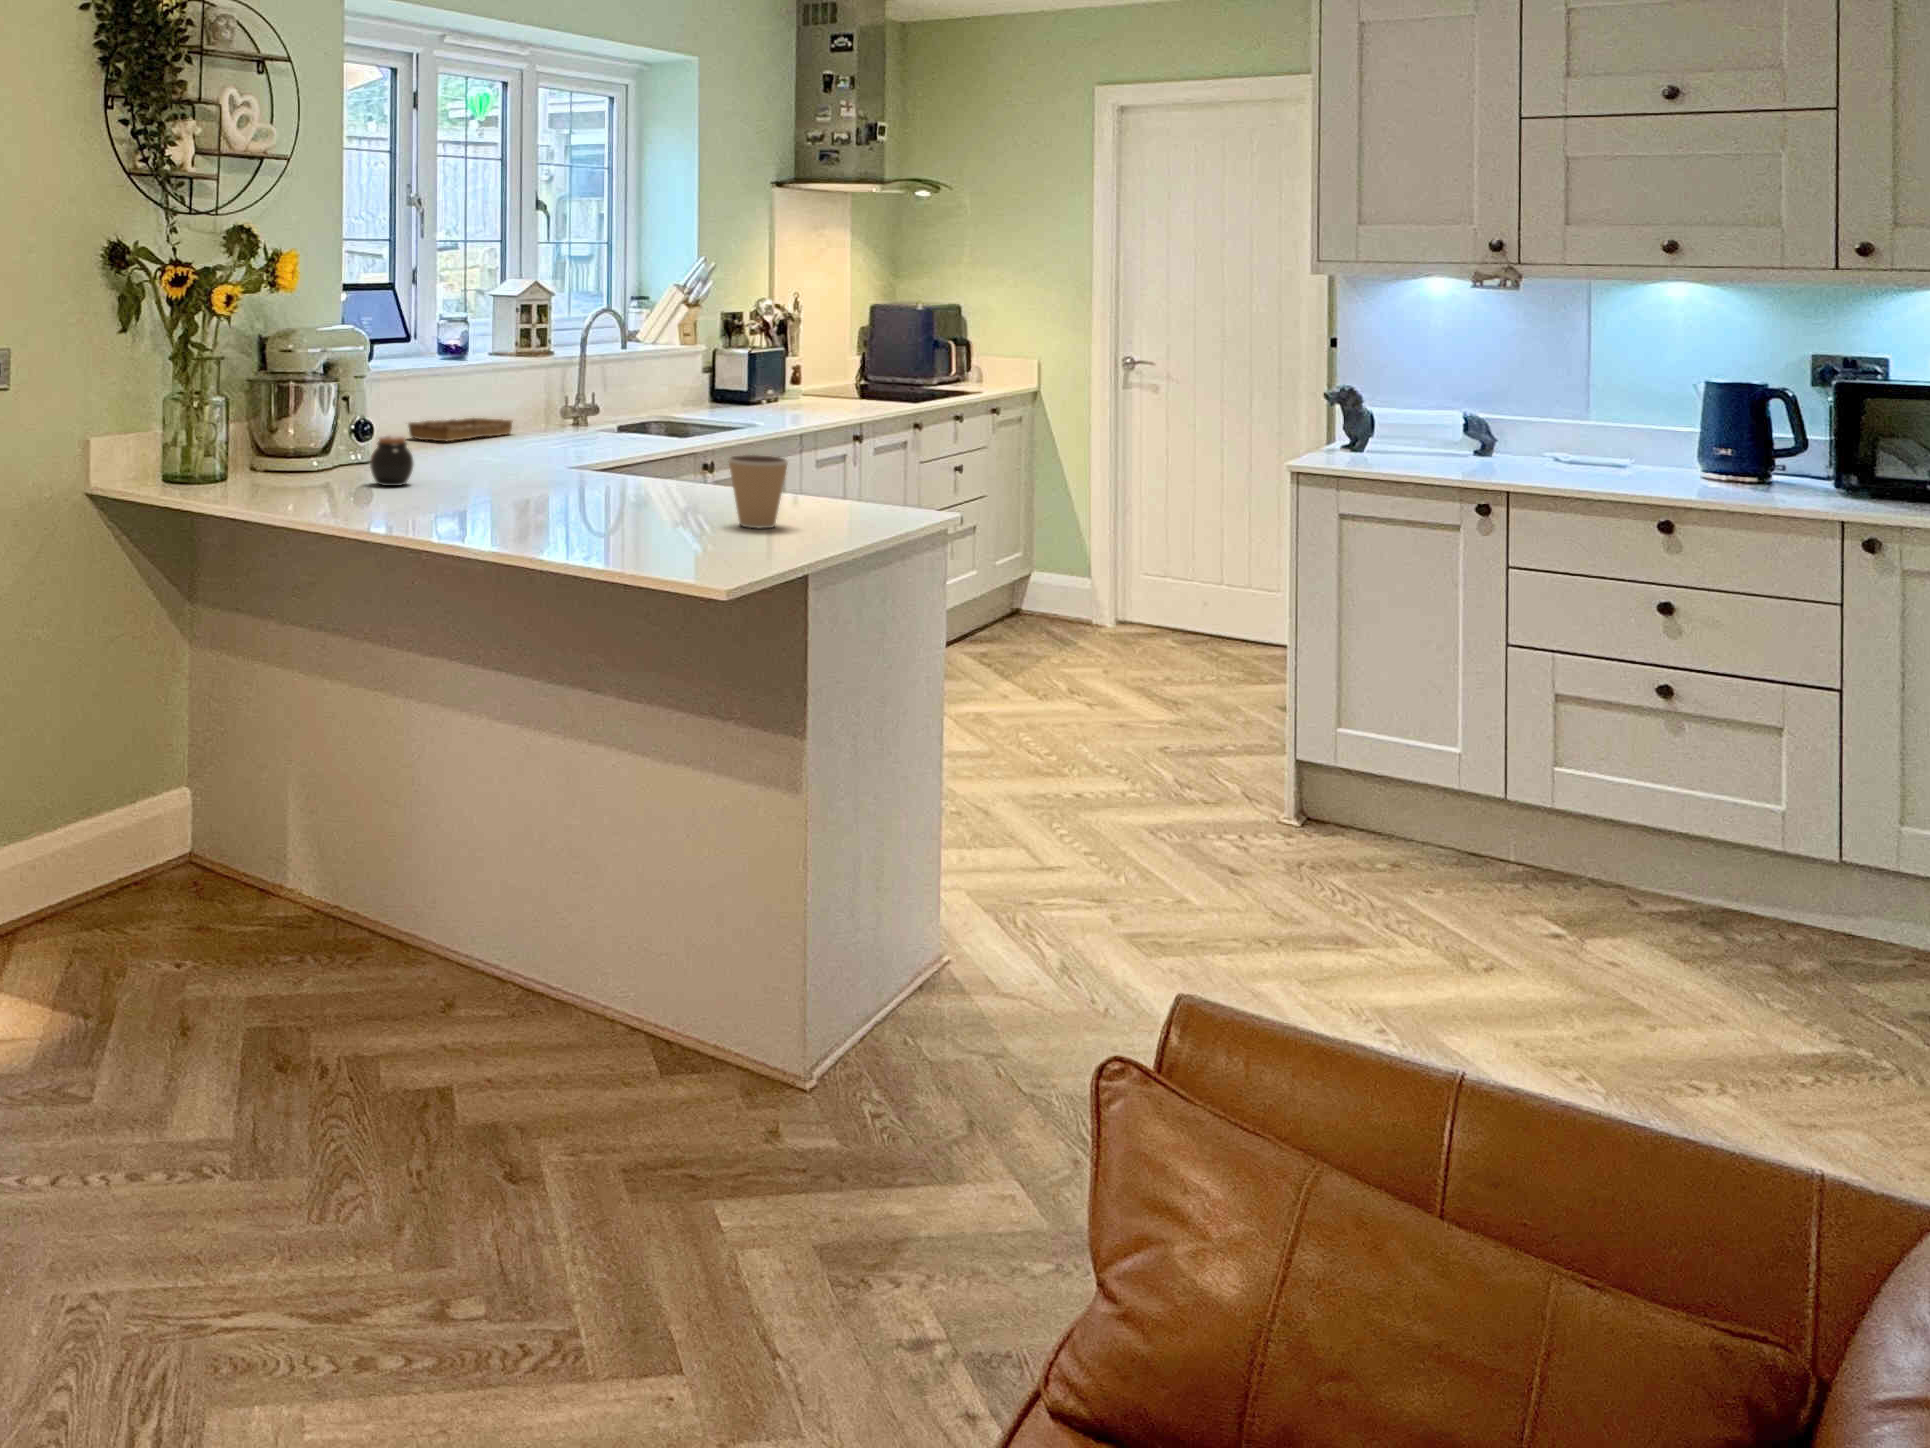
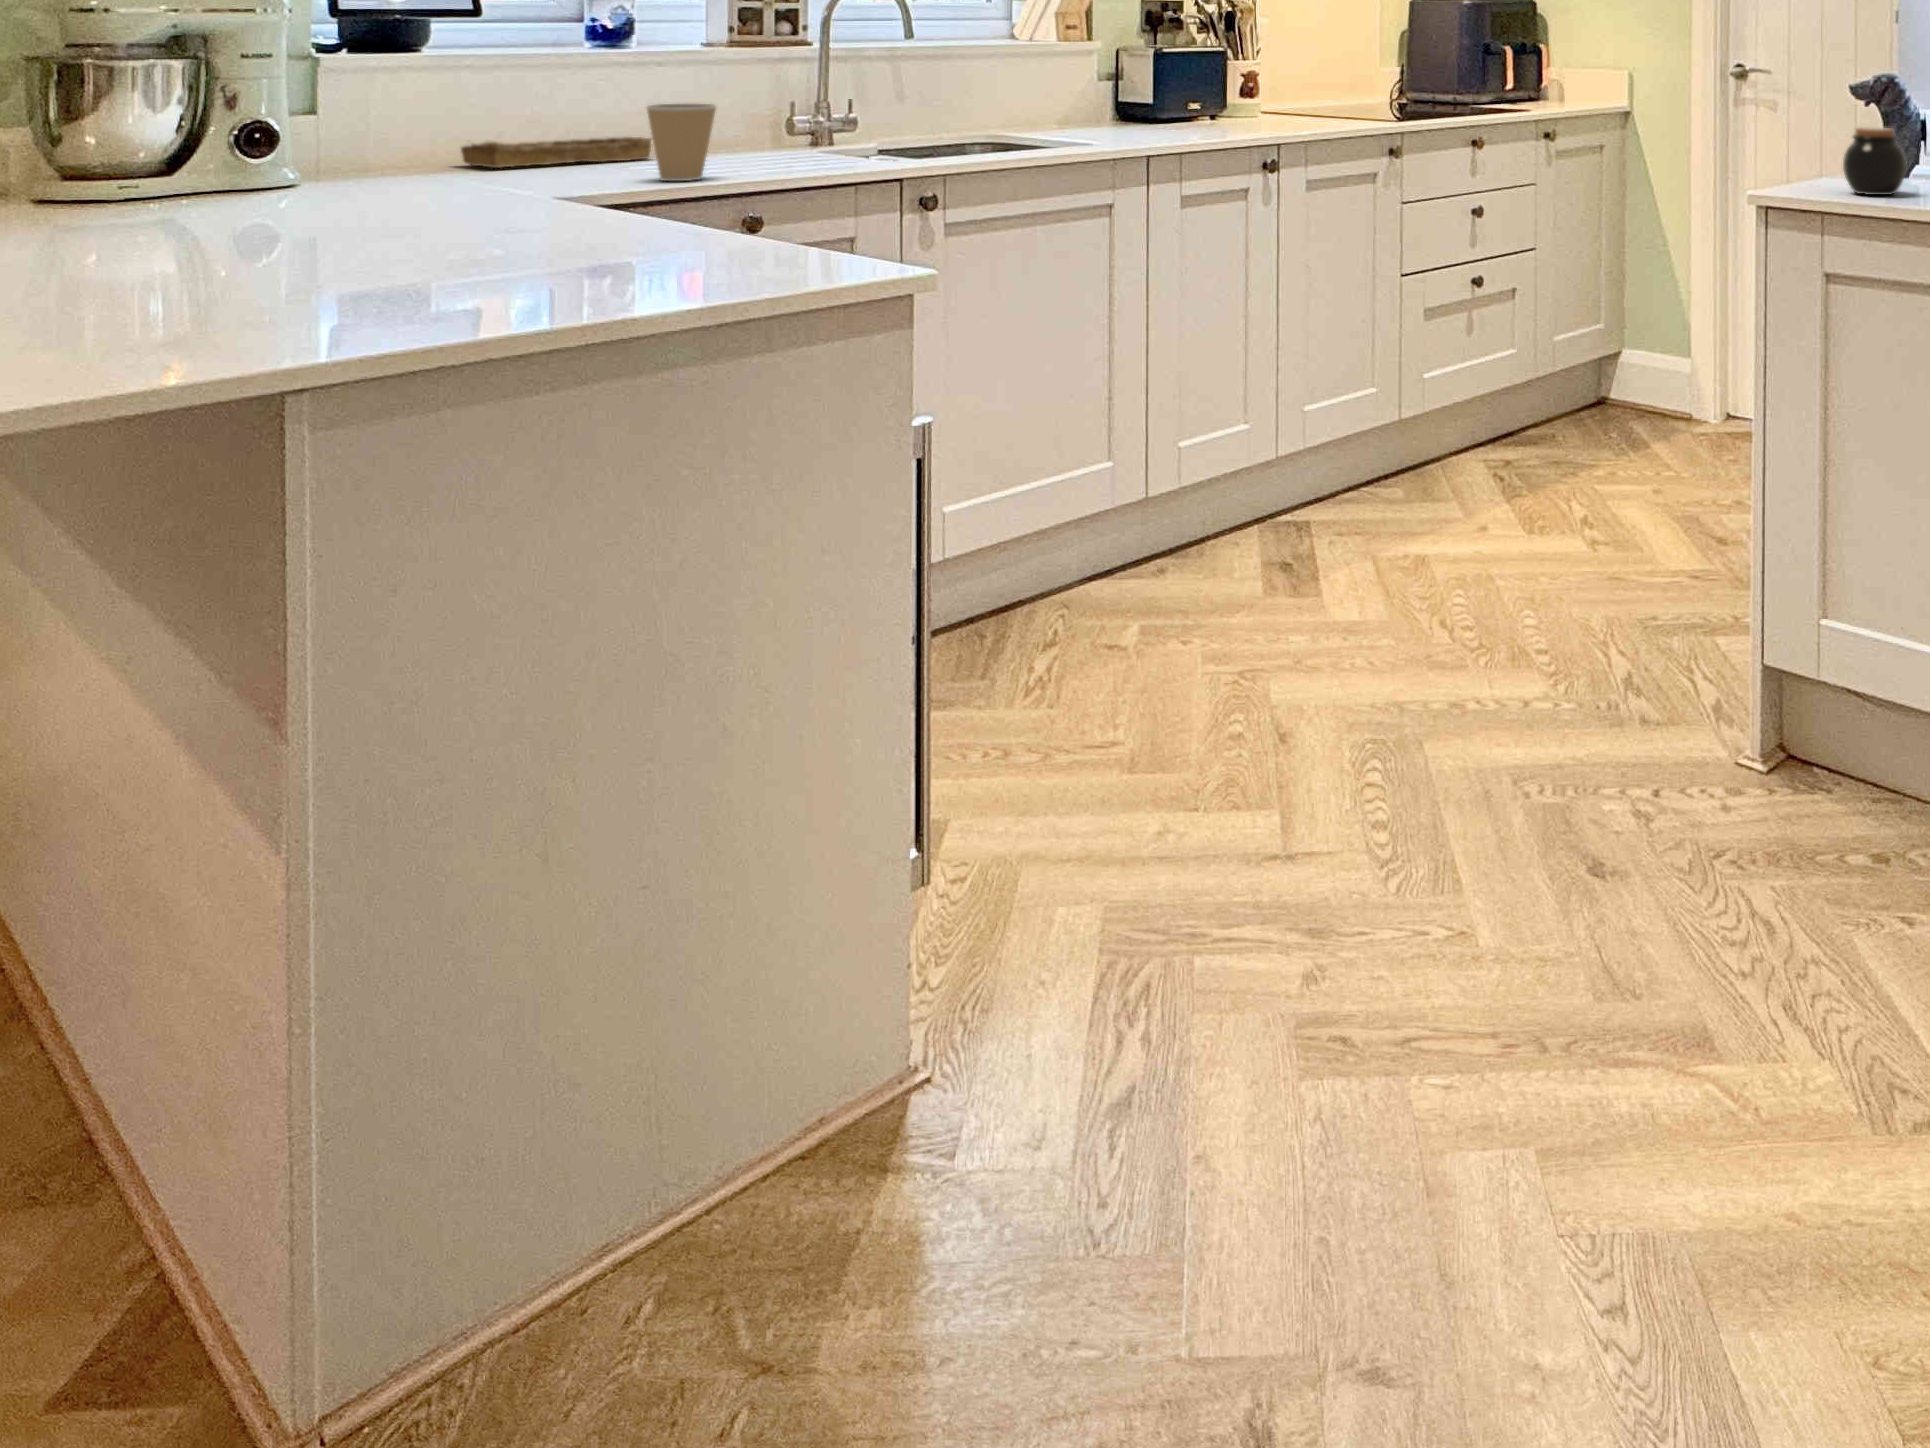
jar: present [370,436,414,486] -> present [1843,127,1906,195]
coffee cup: present [729,455,788,528] -> present [647,104,716,181]

